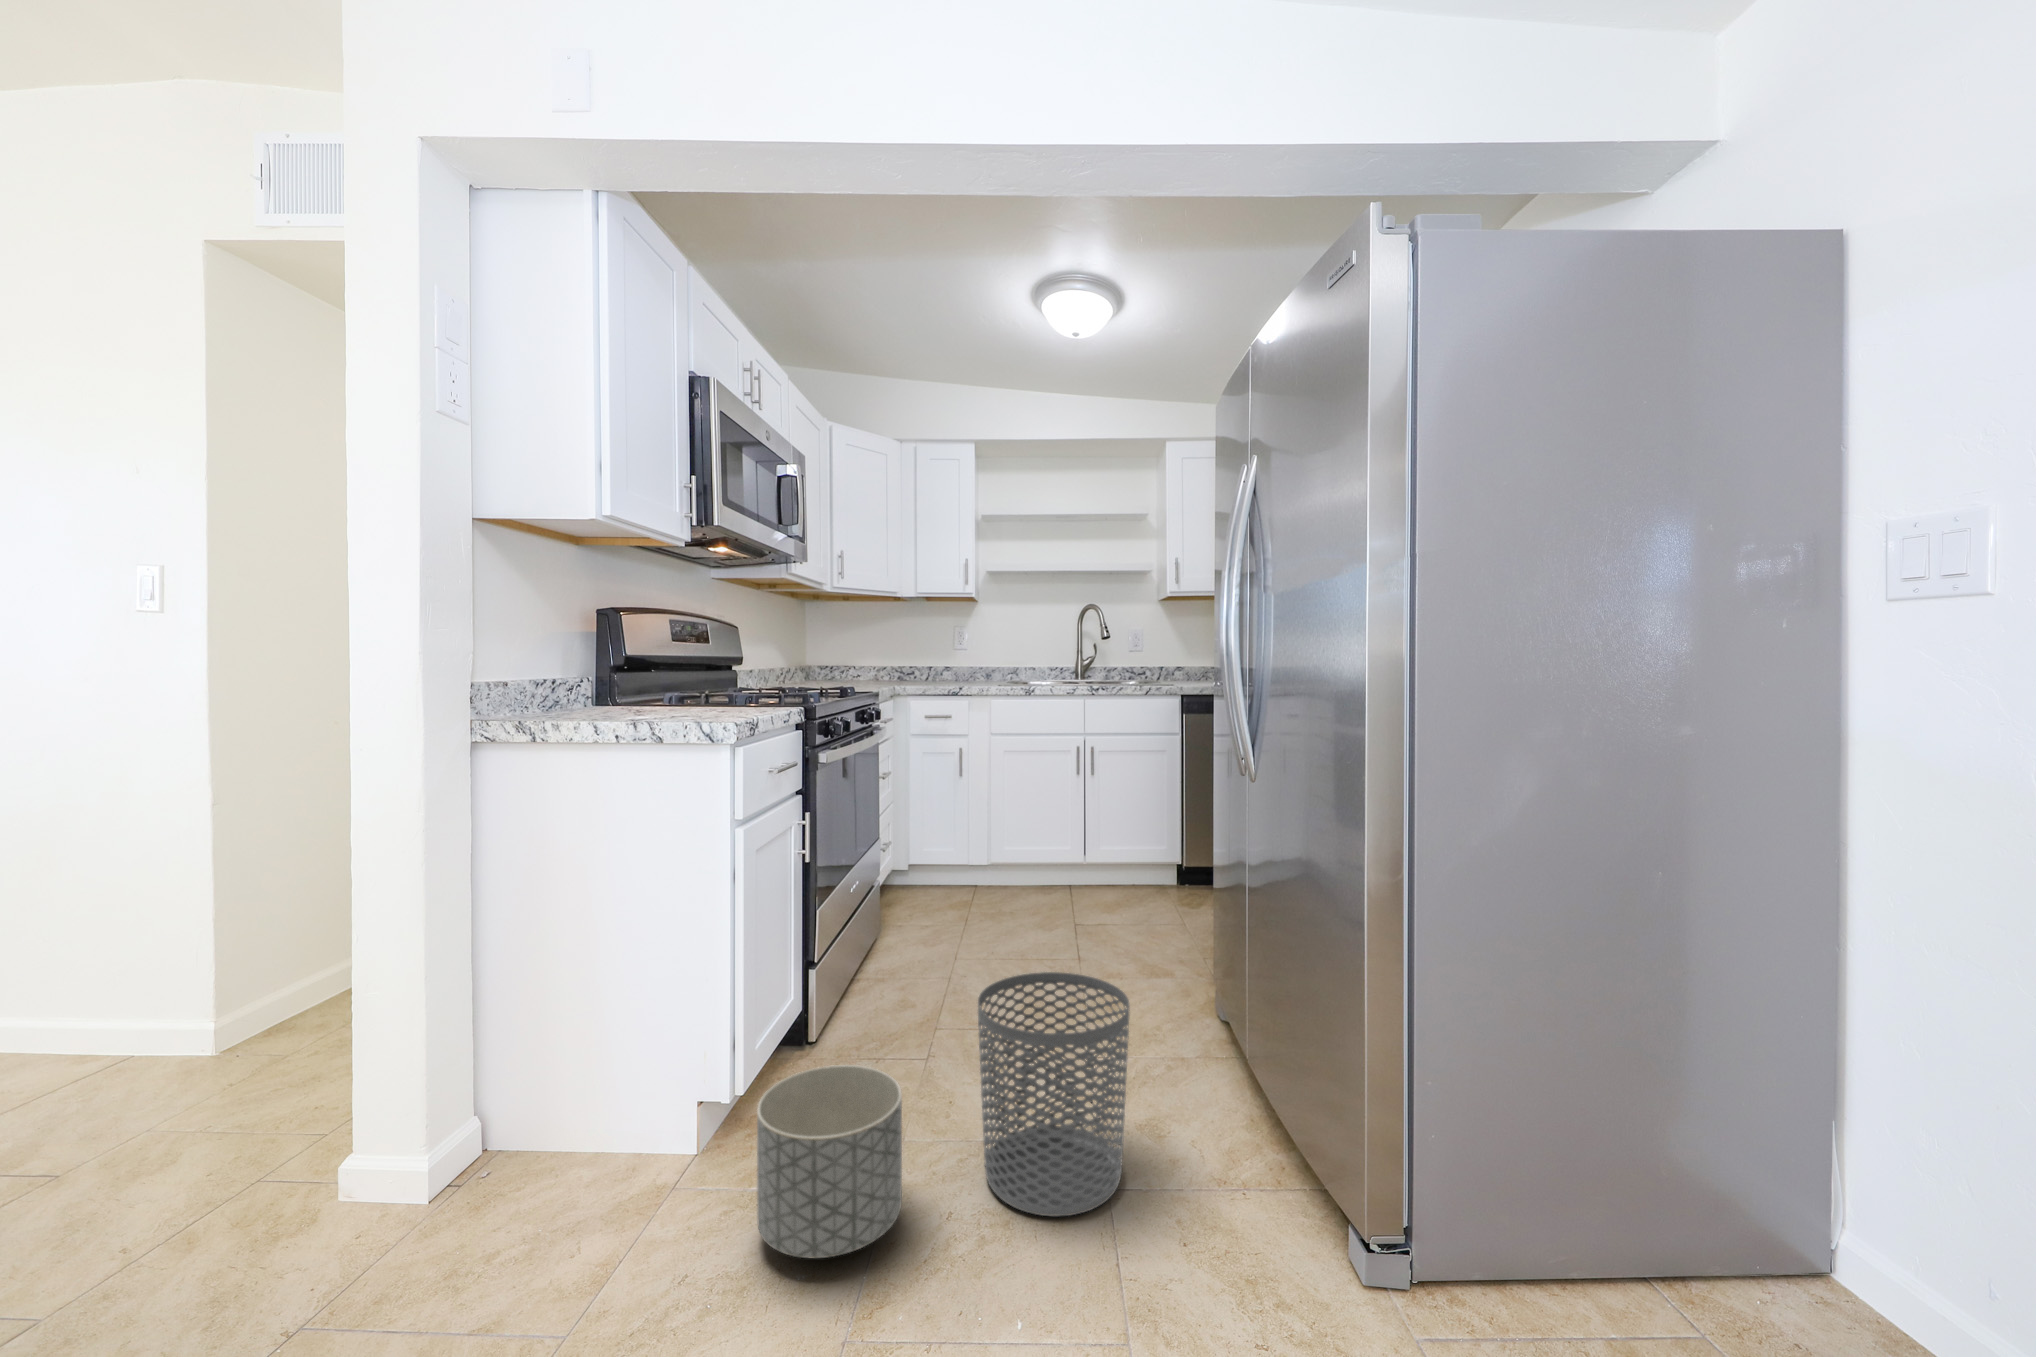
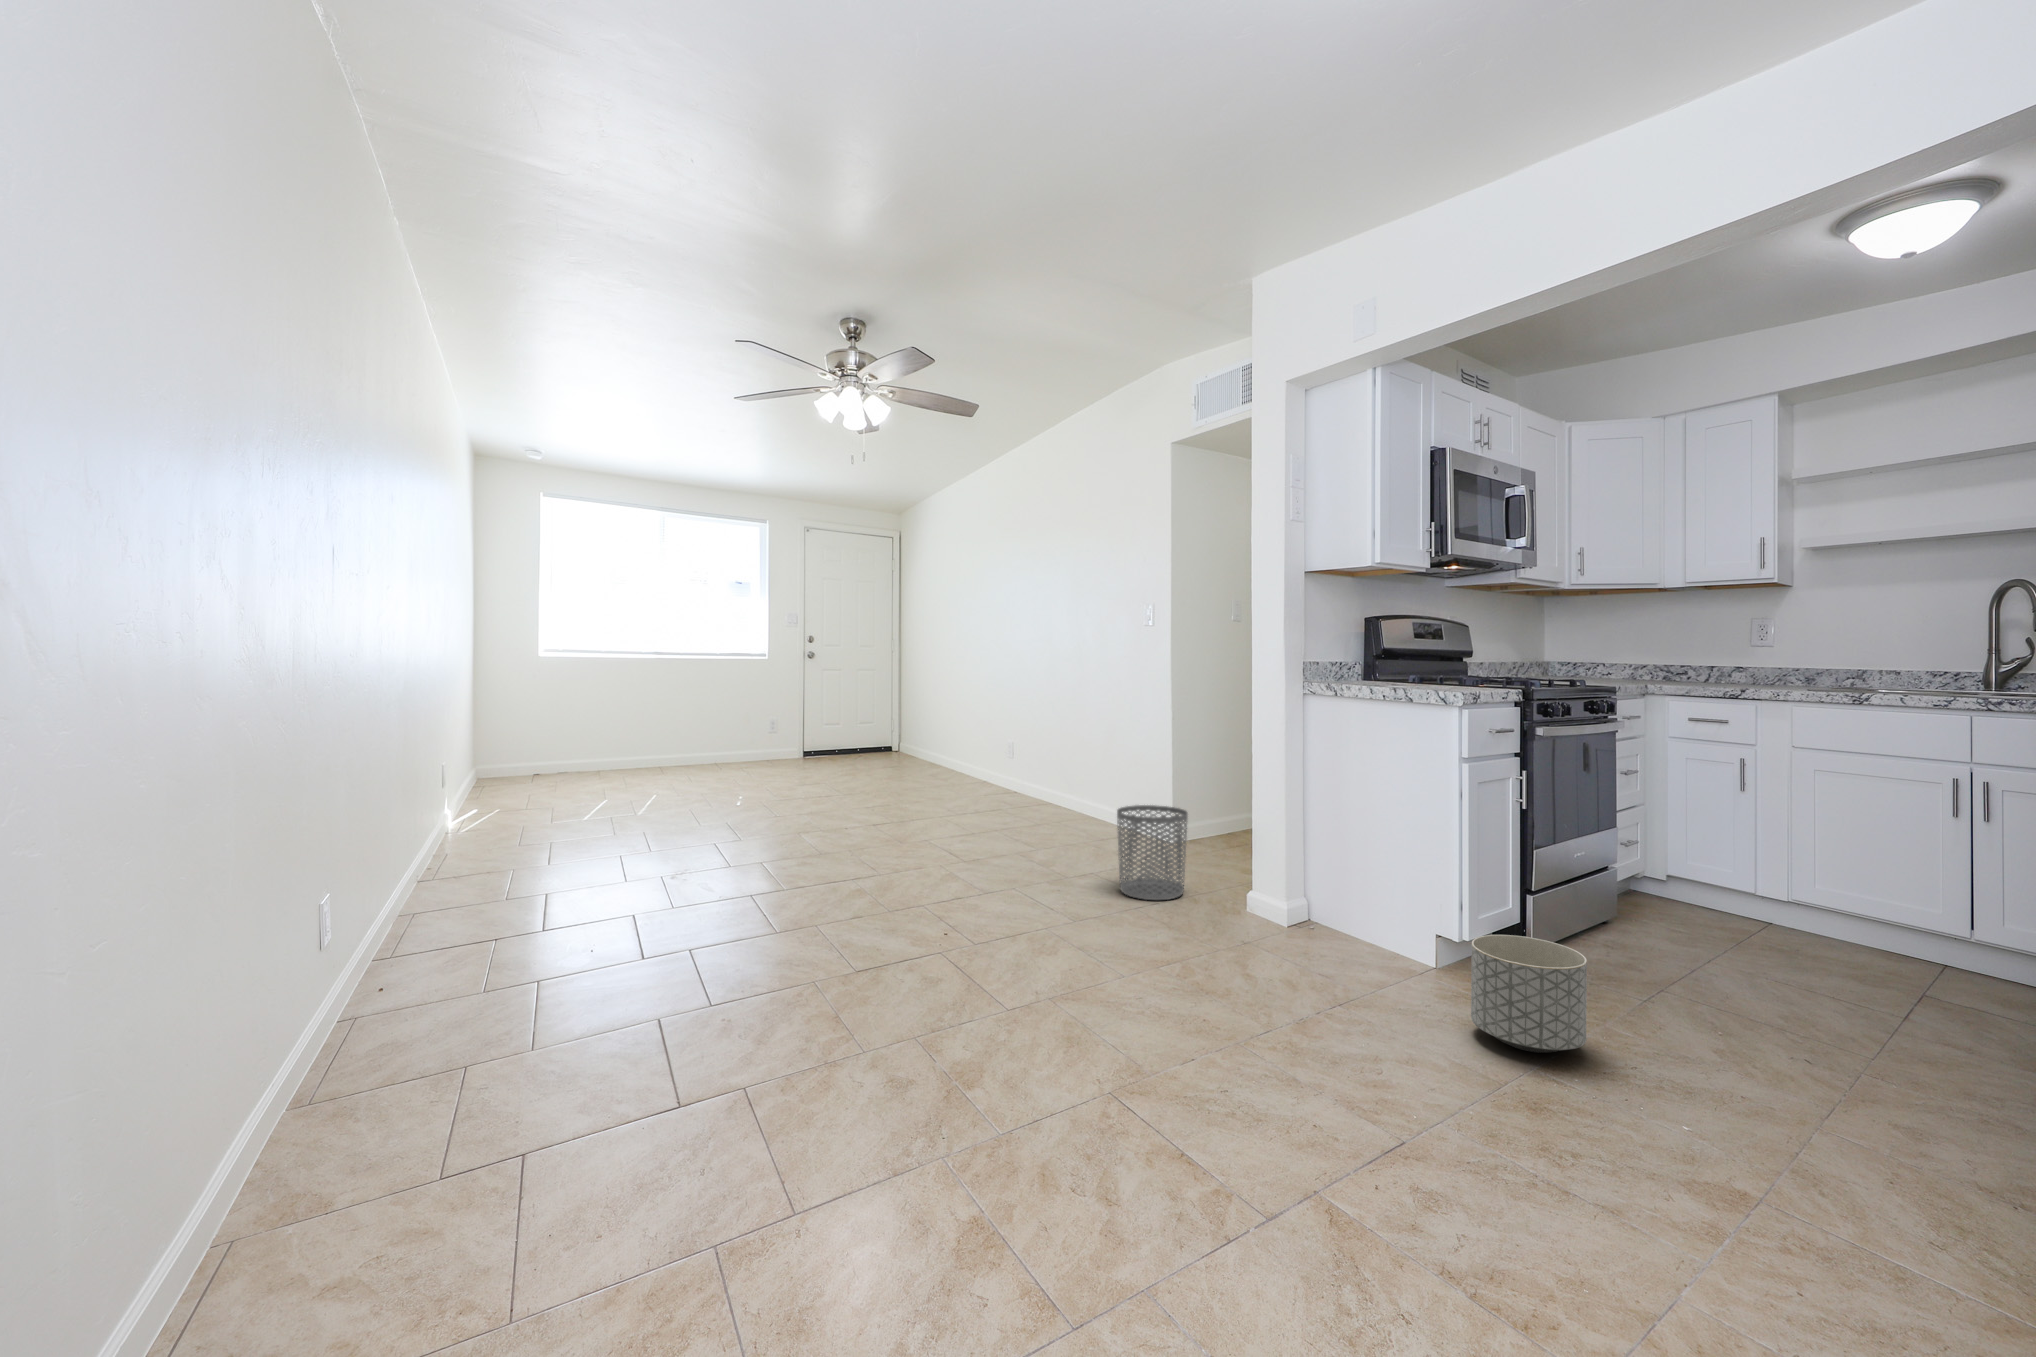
waste bin: present [978,972,1129,1216] -> present [1117,805,1188,900]

